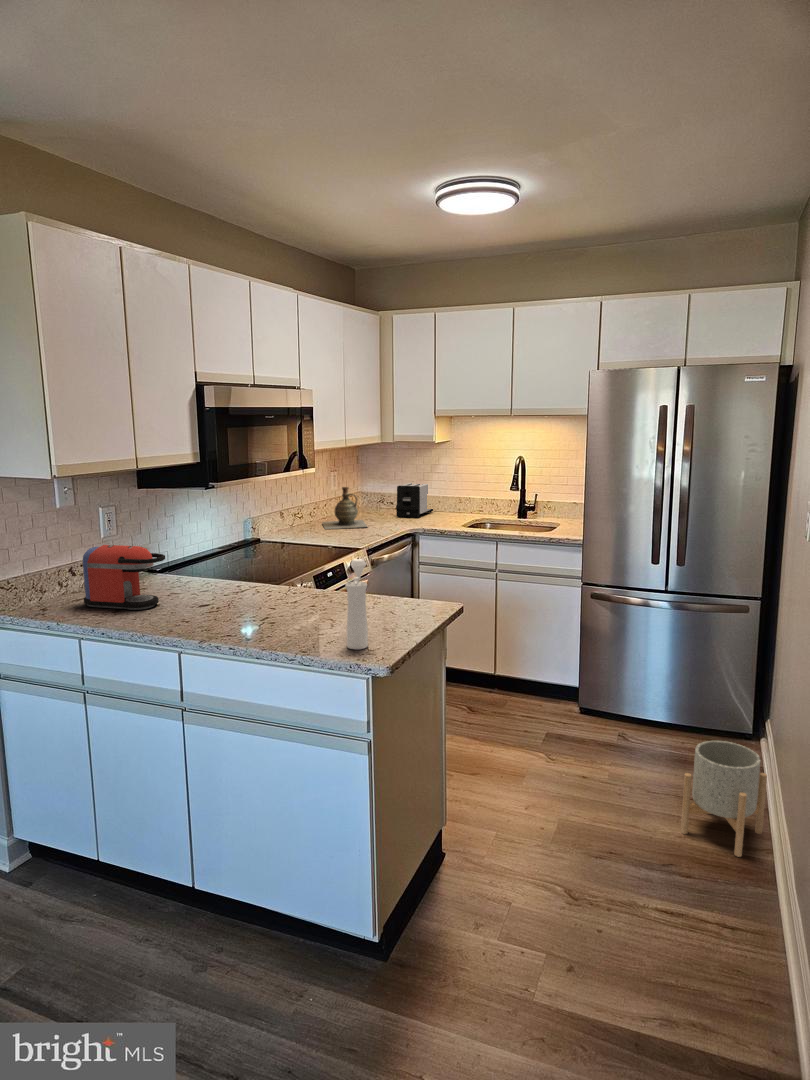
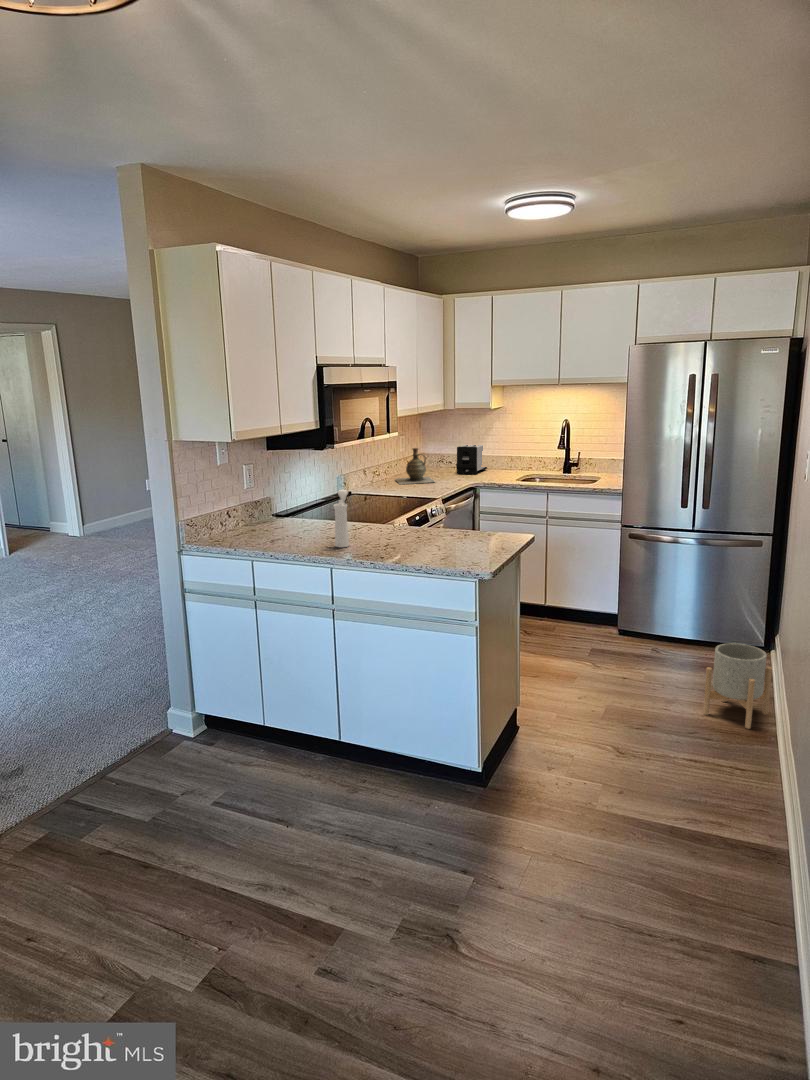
coffee maker: present [83,545,165,610] -> none [245,492,308,541]
pepper mill: present [345,559,368,649] -> present [333,490,349,548]

